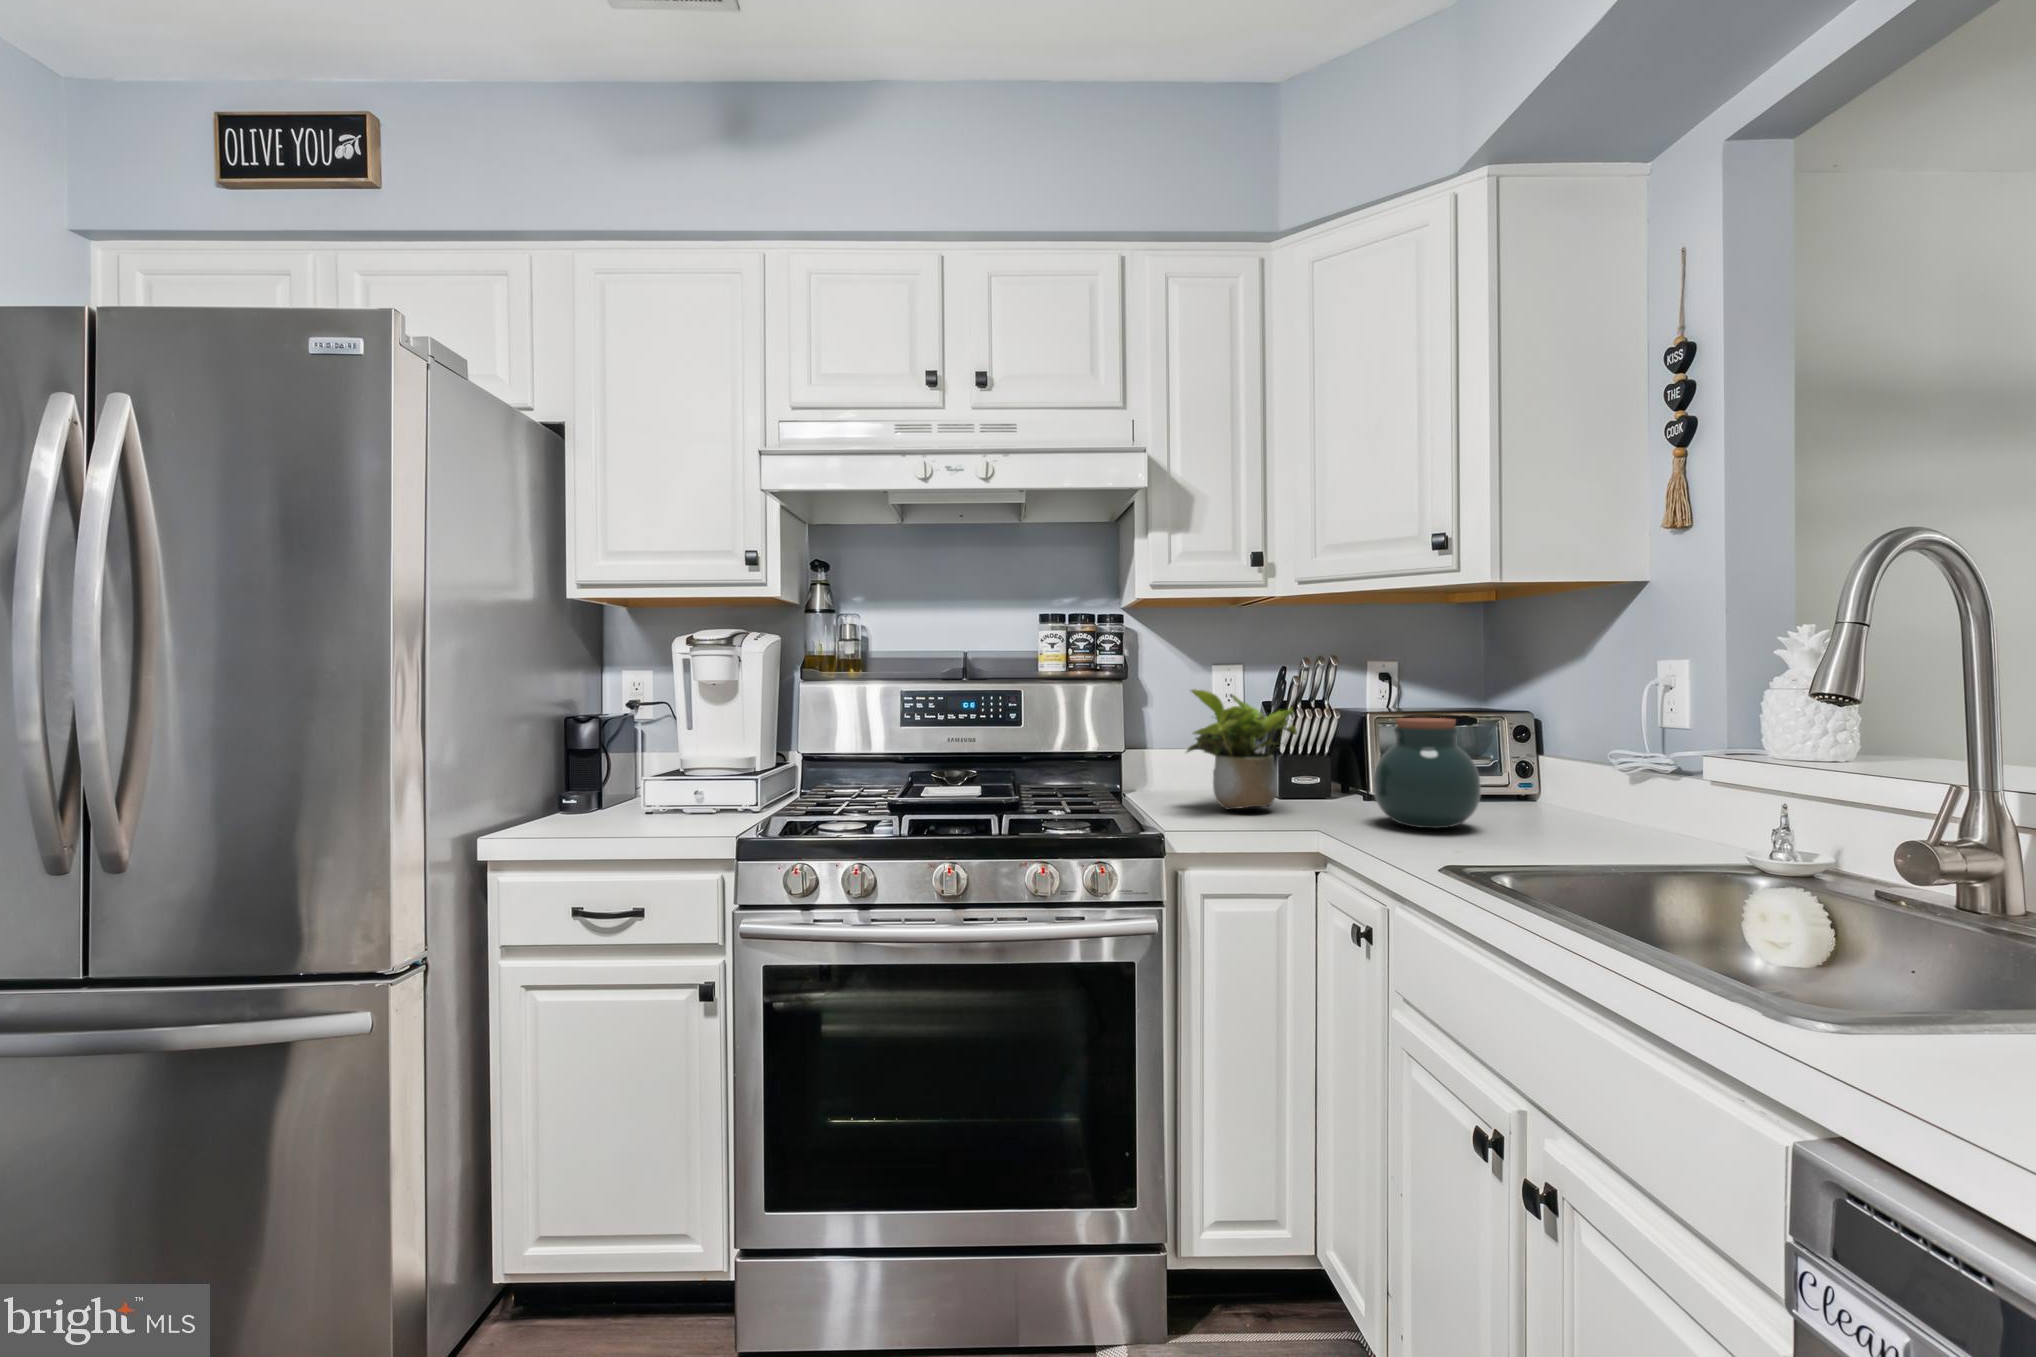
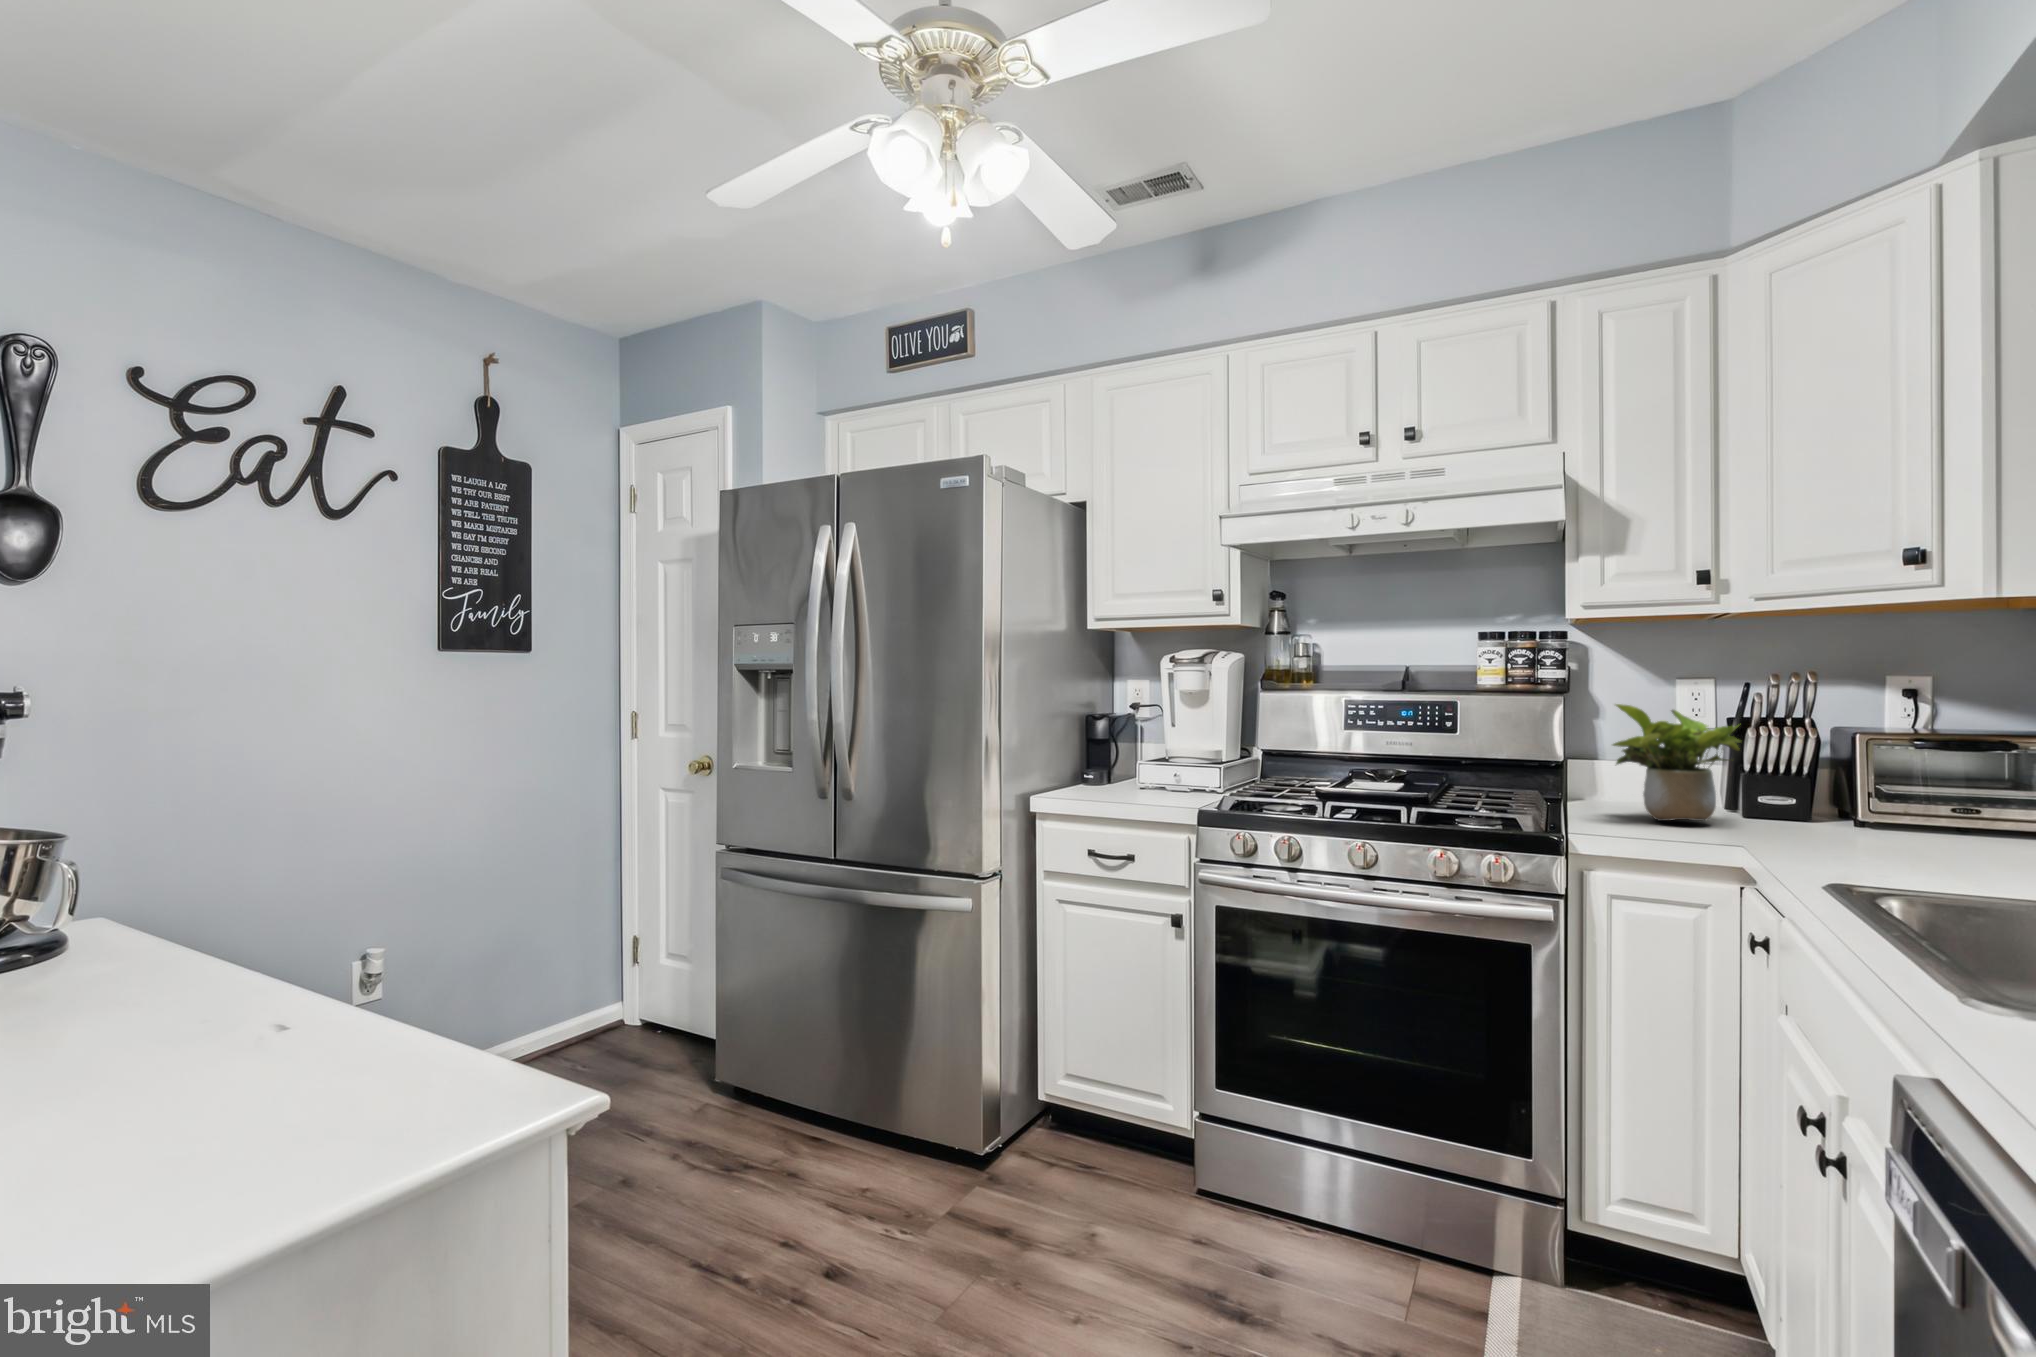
jar: present [1374,718,1481,828] -> none [1818,738,1952,852]

